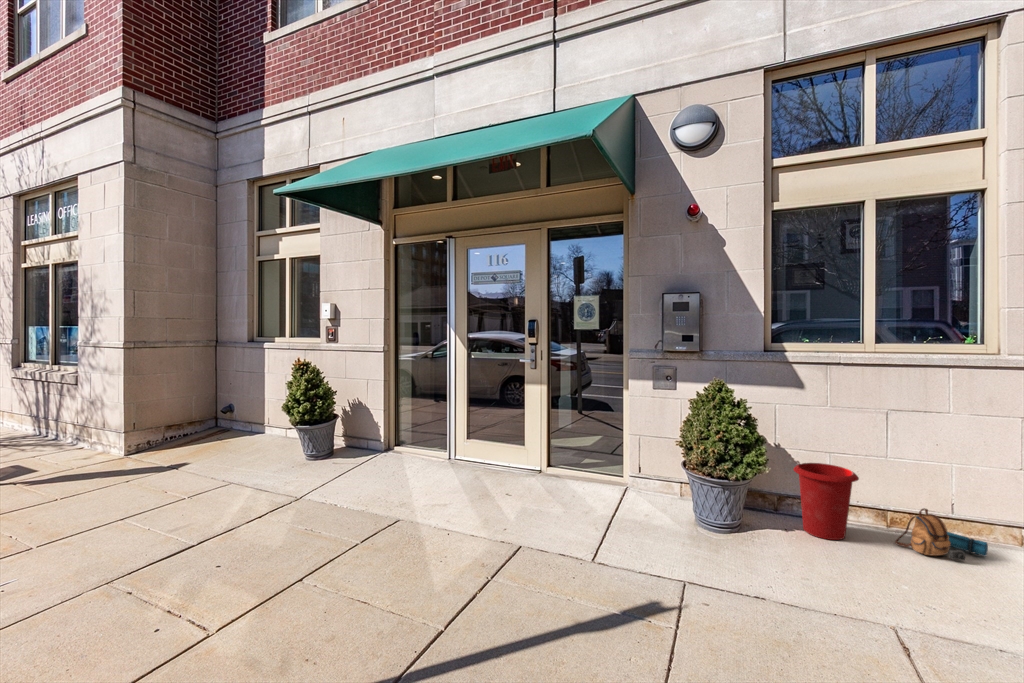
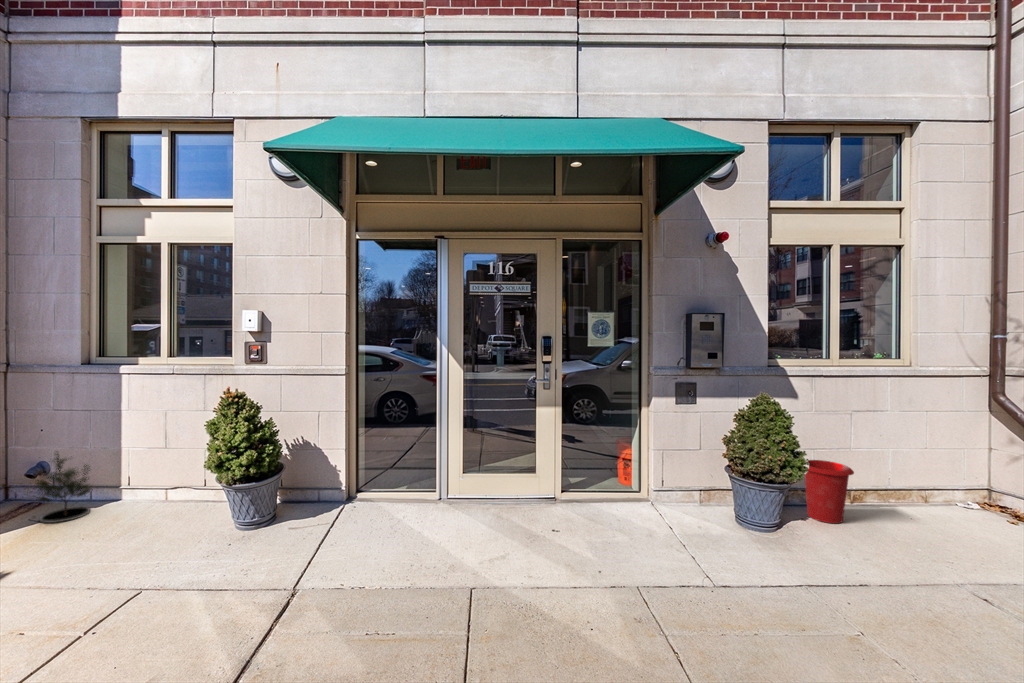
potted tree: none [215,396,251,441] -> present [36,454,90,523]
backpack: present [895,508,988,560] -> none [872,487,925,524]

